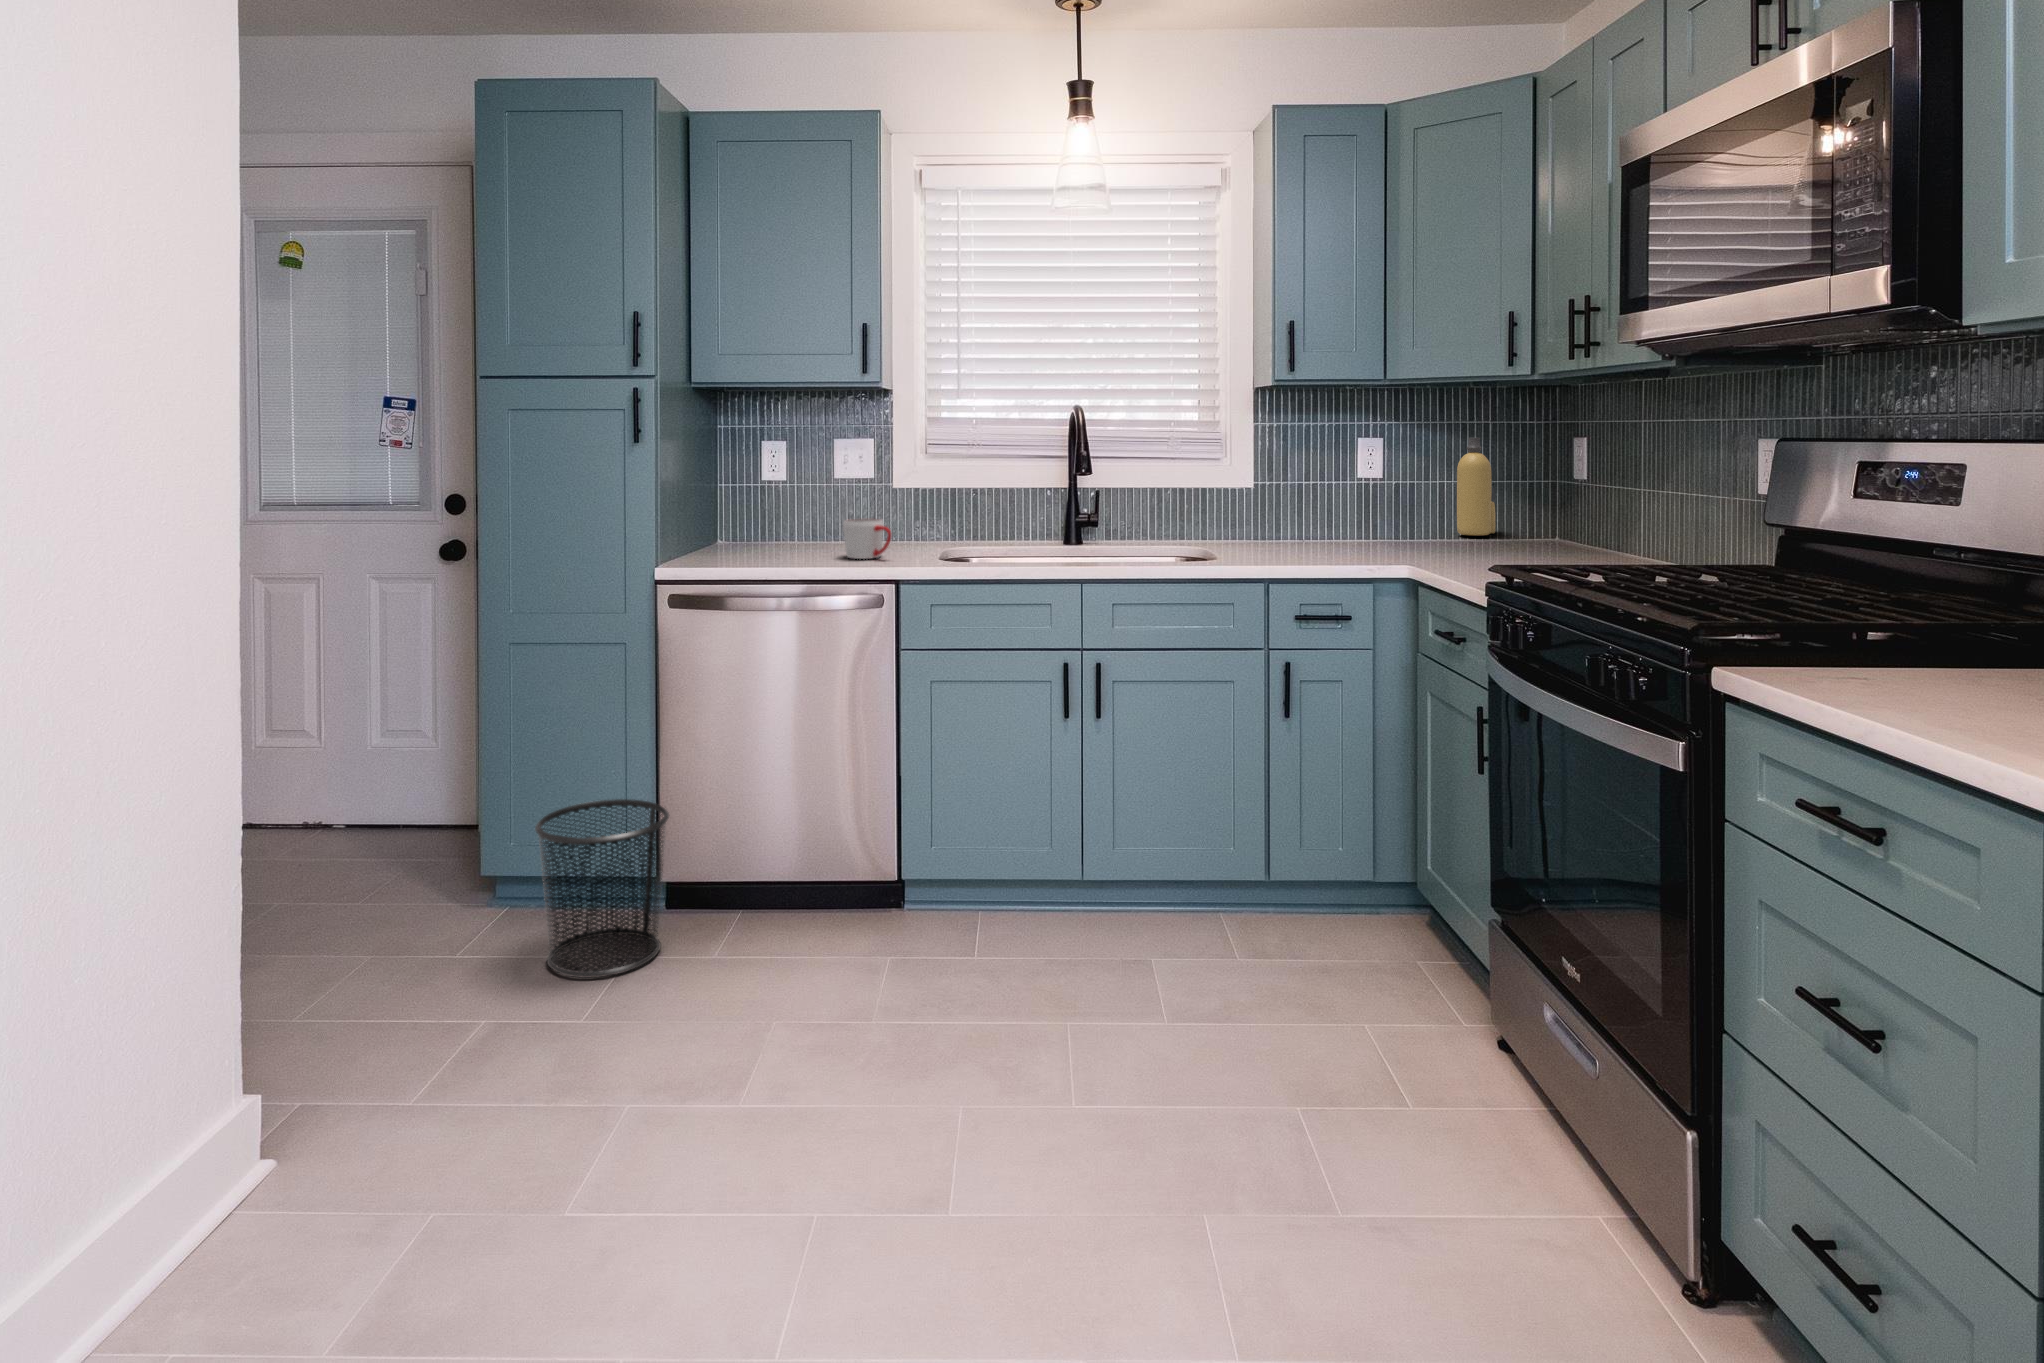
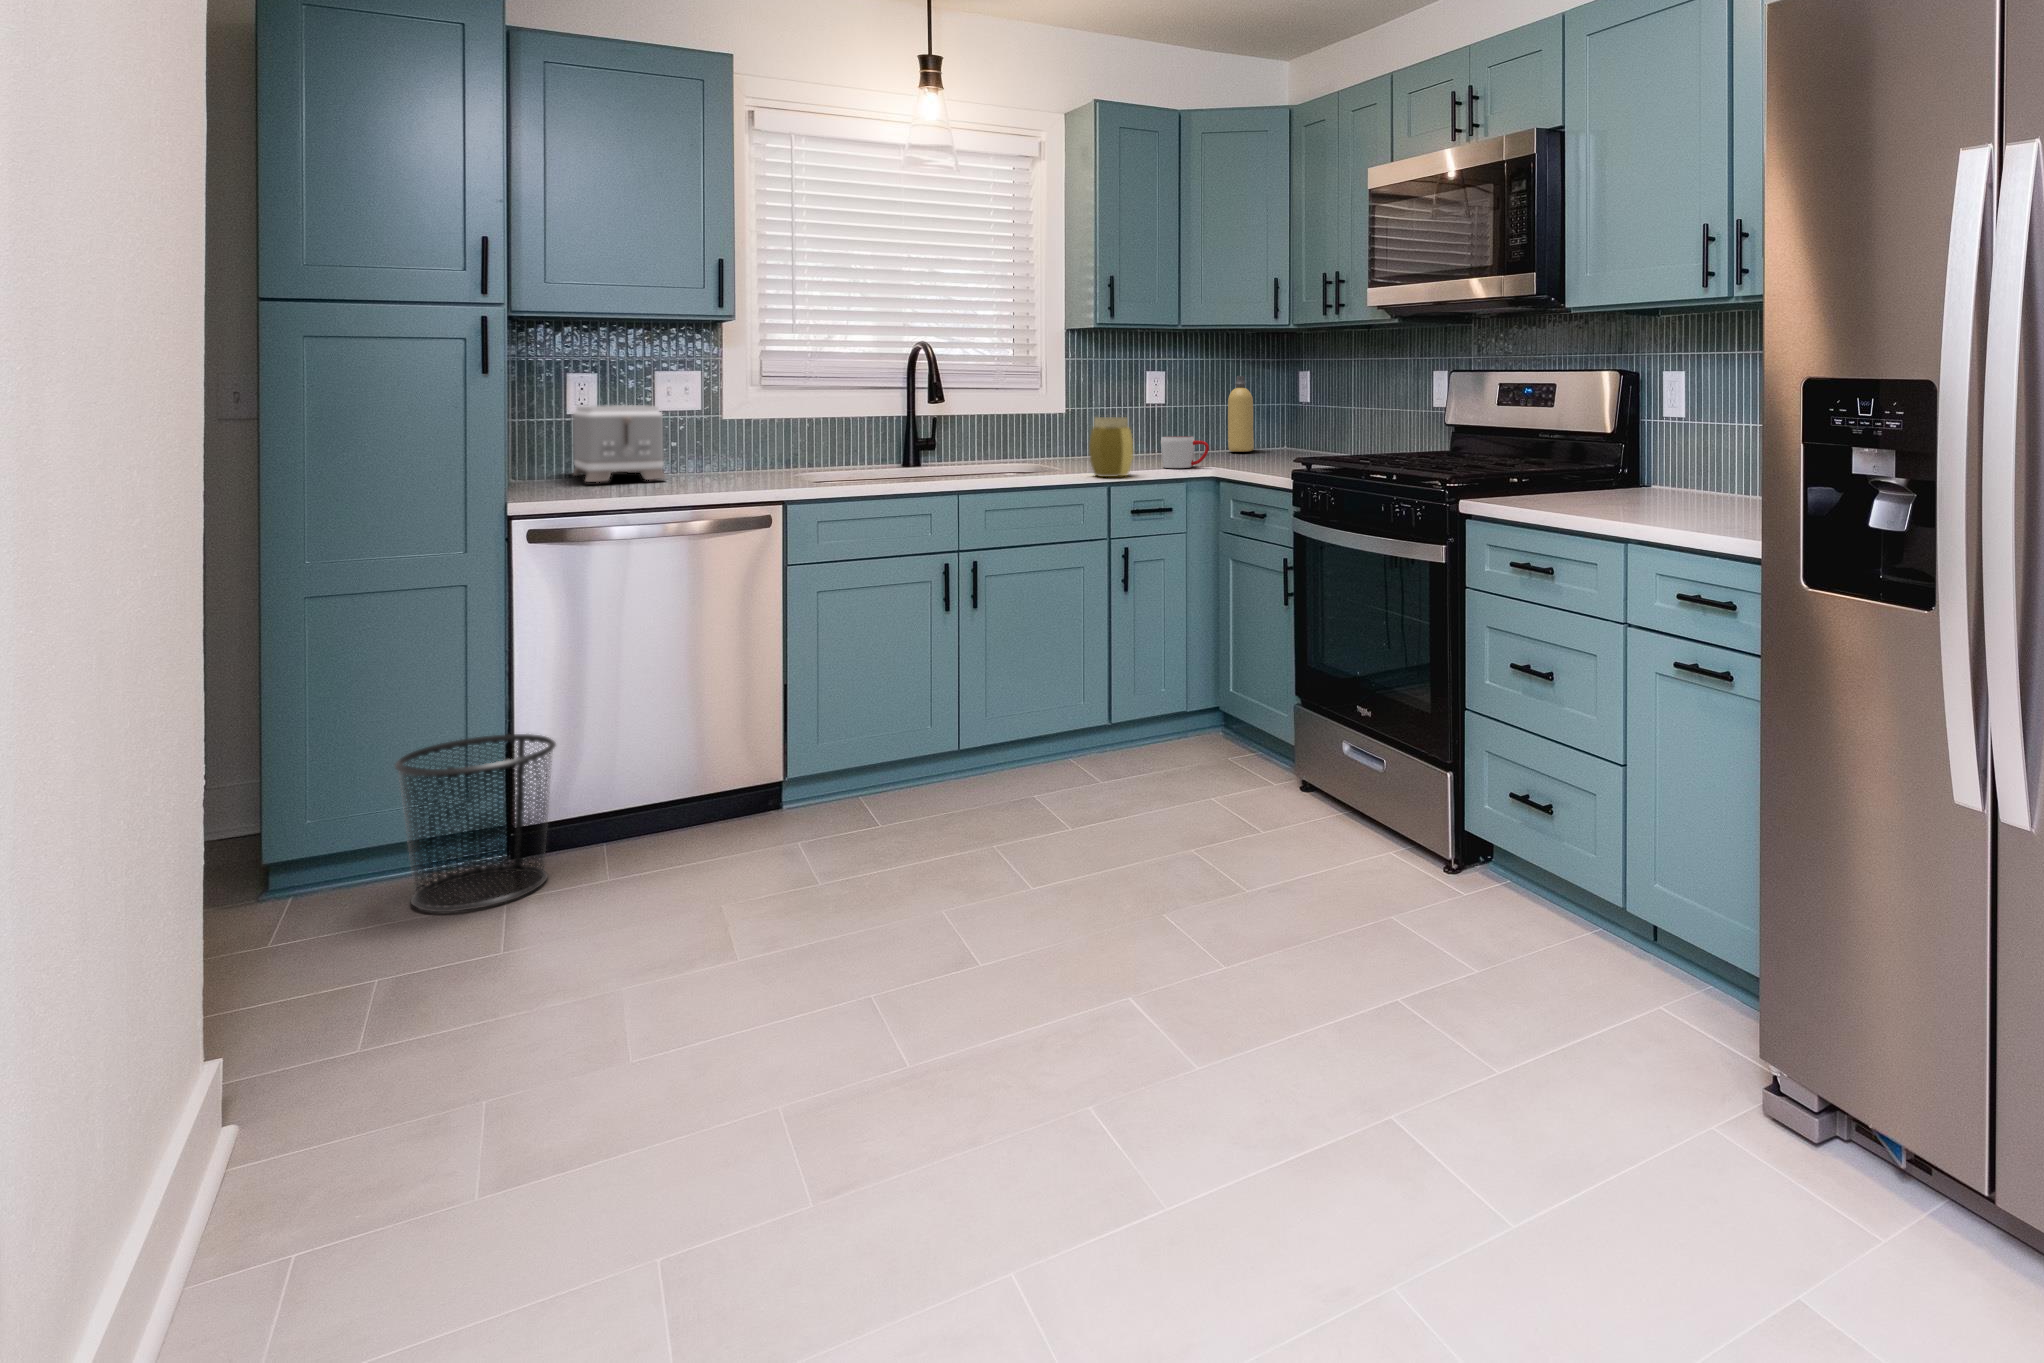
toaster: none [749,473,826,551] -> present [573,405,666,482]
jar: none [1239,495,1293,570] -> present [1089,417,1133,477]
mug: present [843,519,891,559] -> present [1161,436,1209,468]

